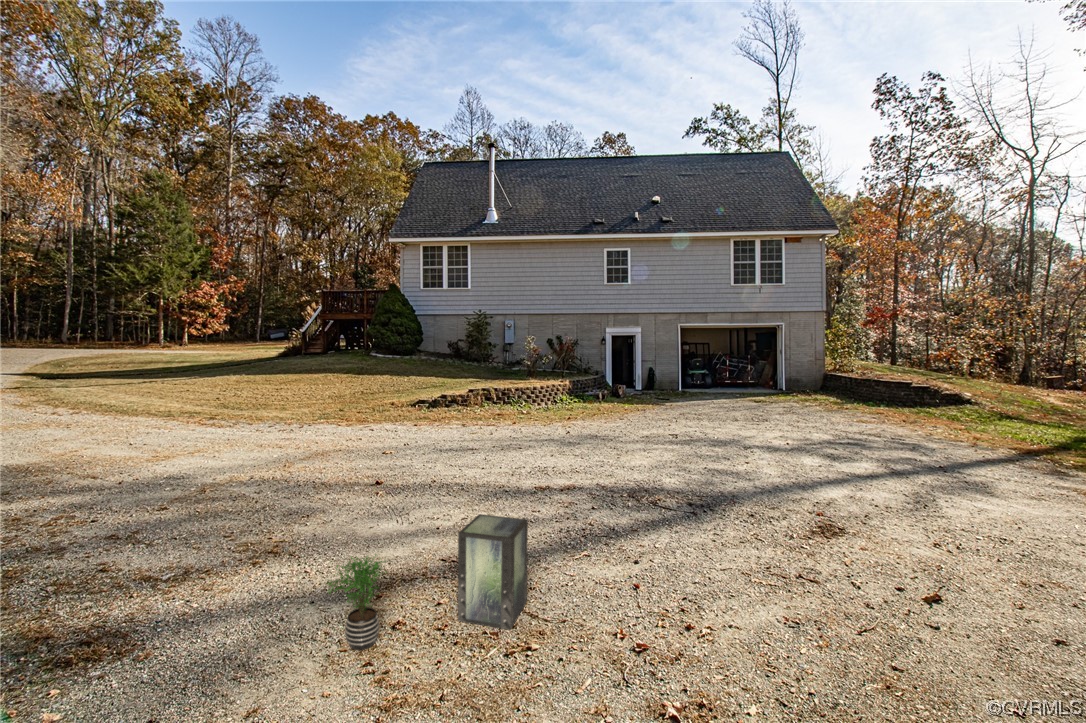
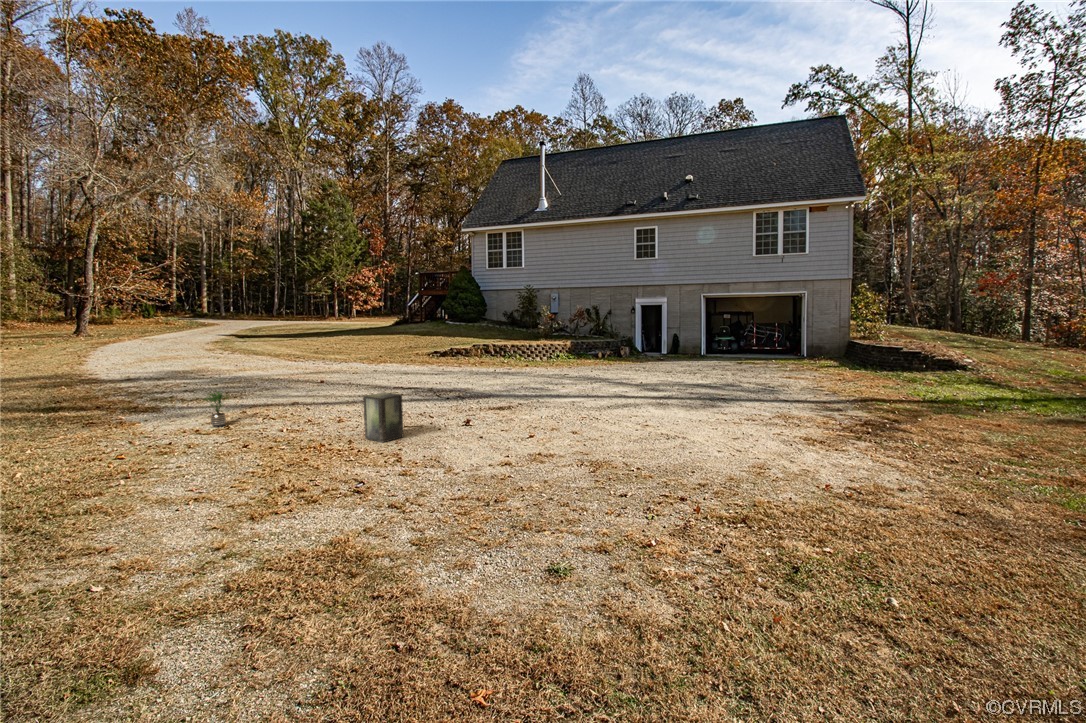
storage box: present [458,514,528,630] -> present [363,393,403,442]

